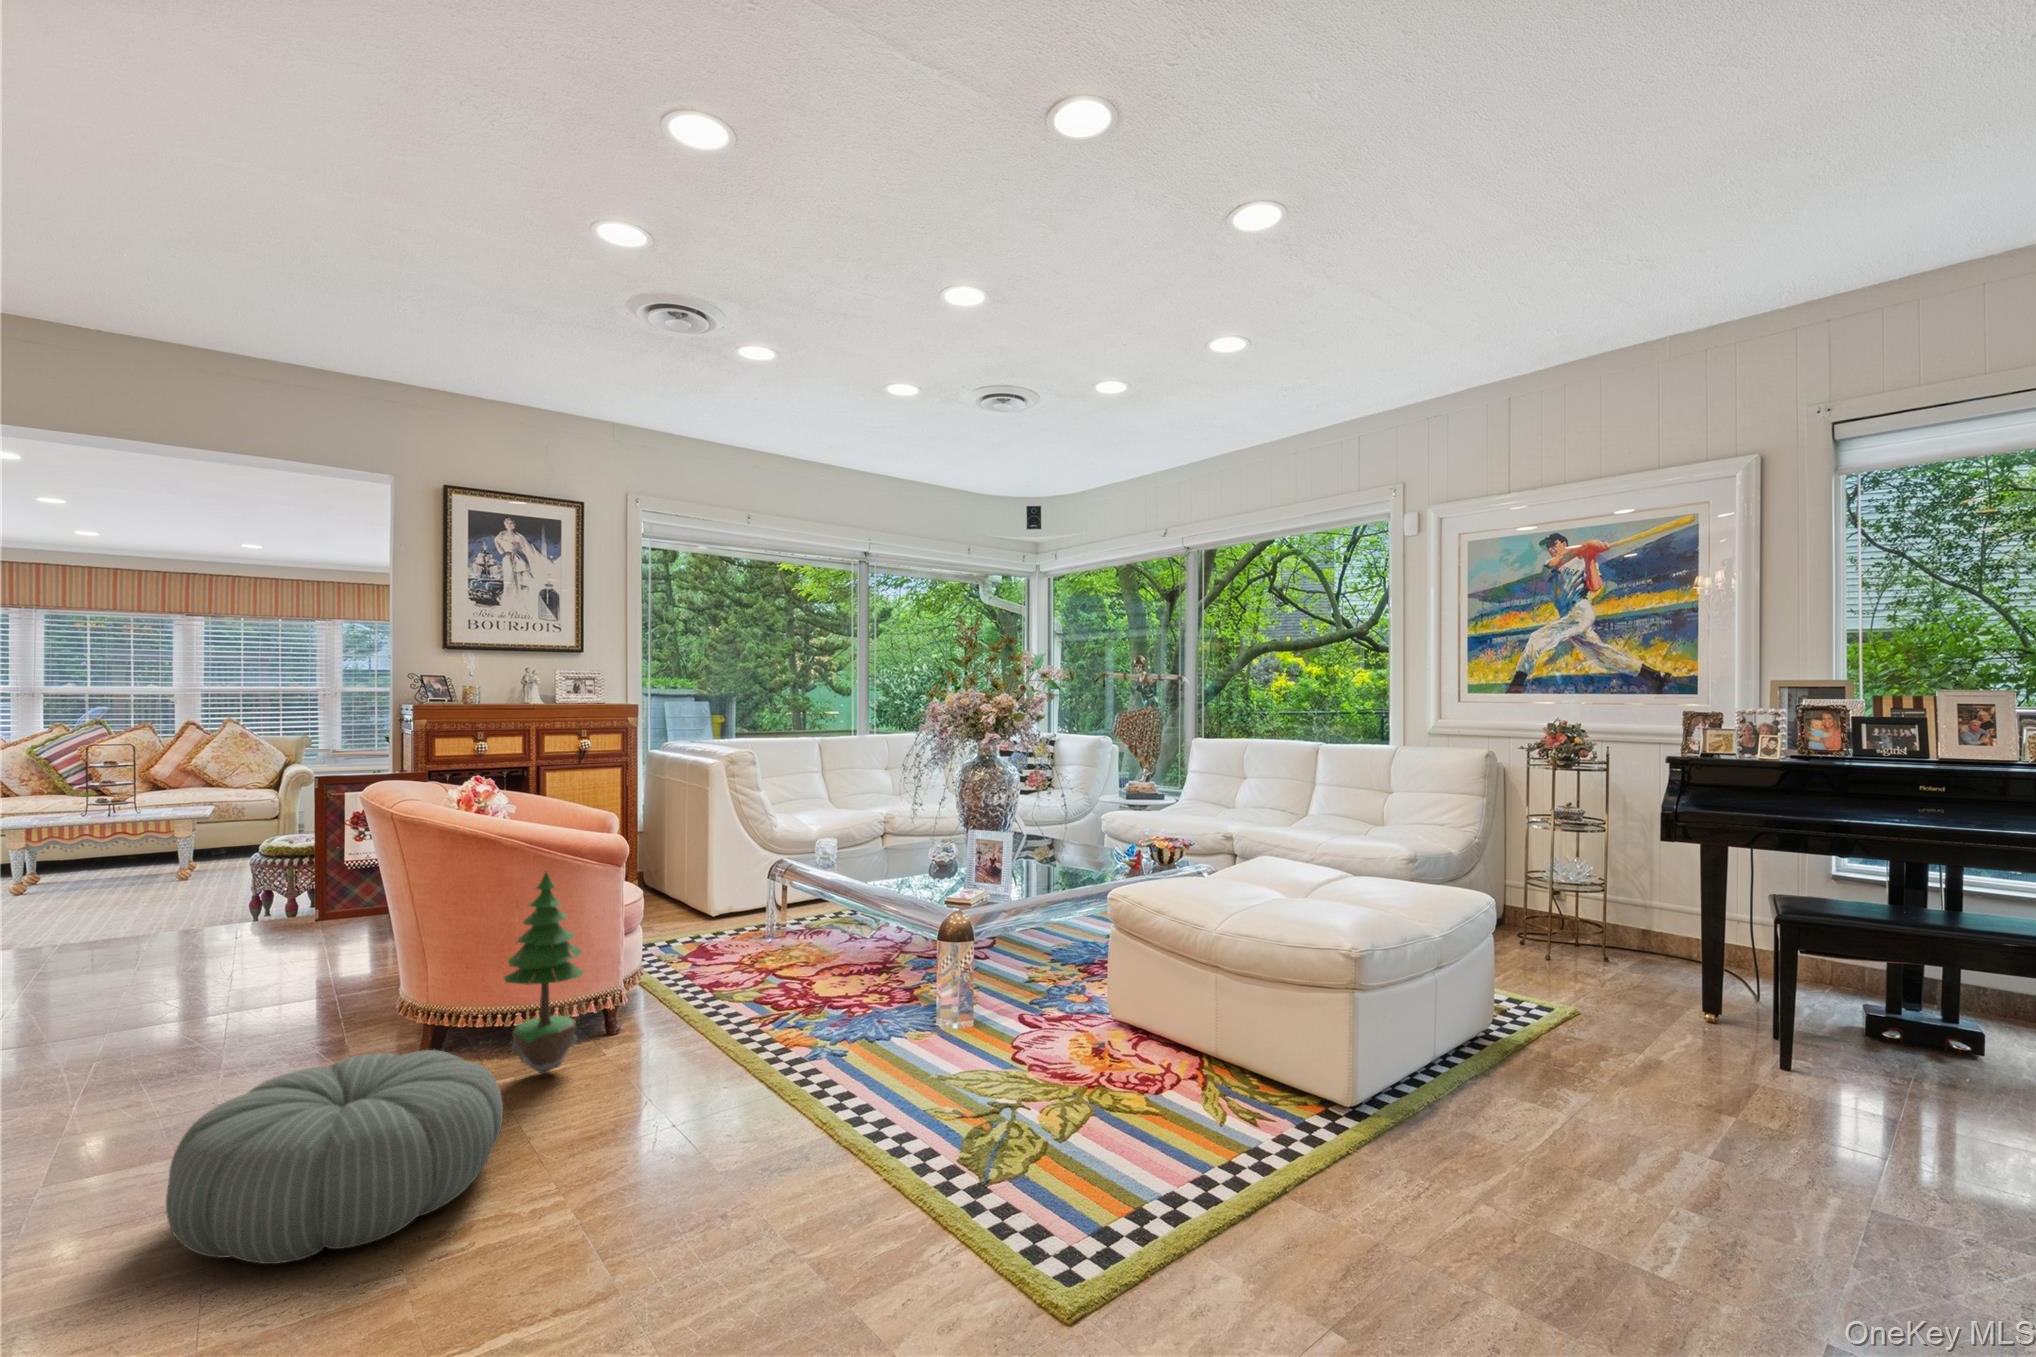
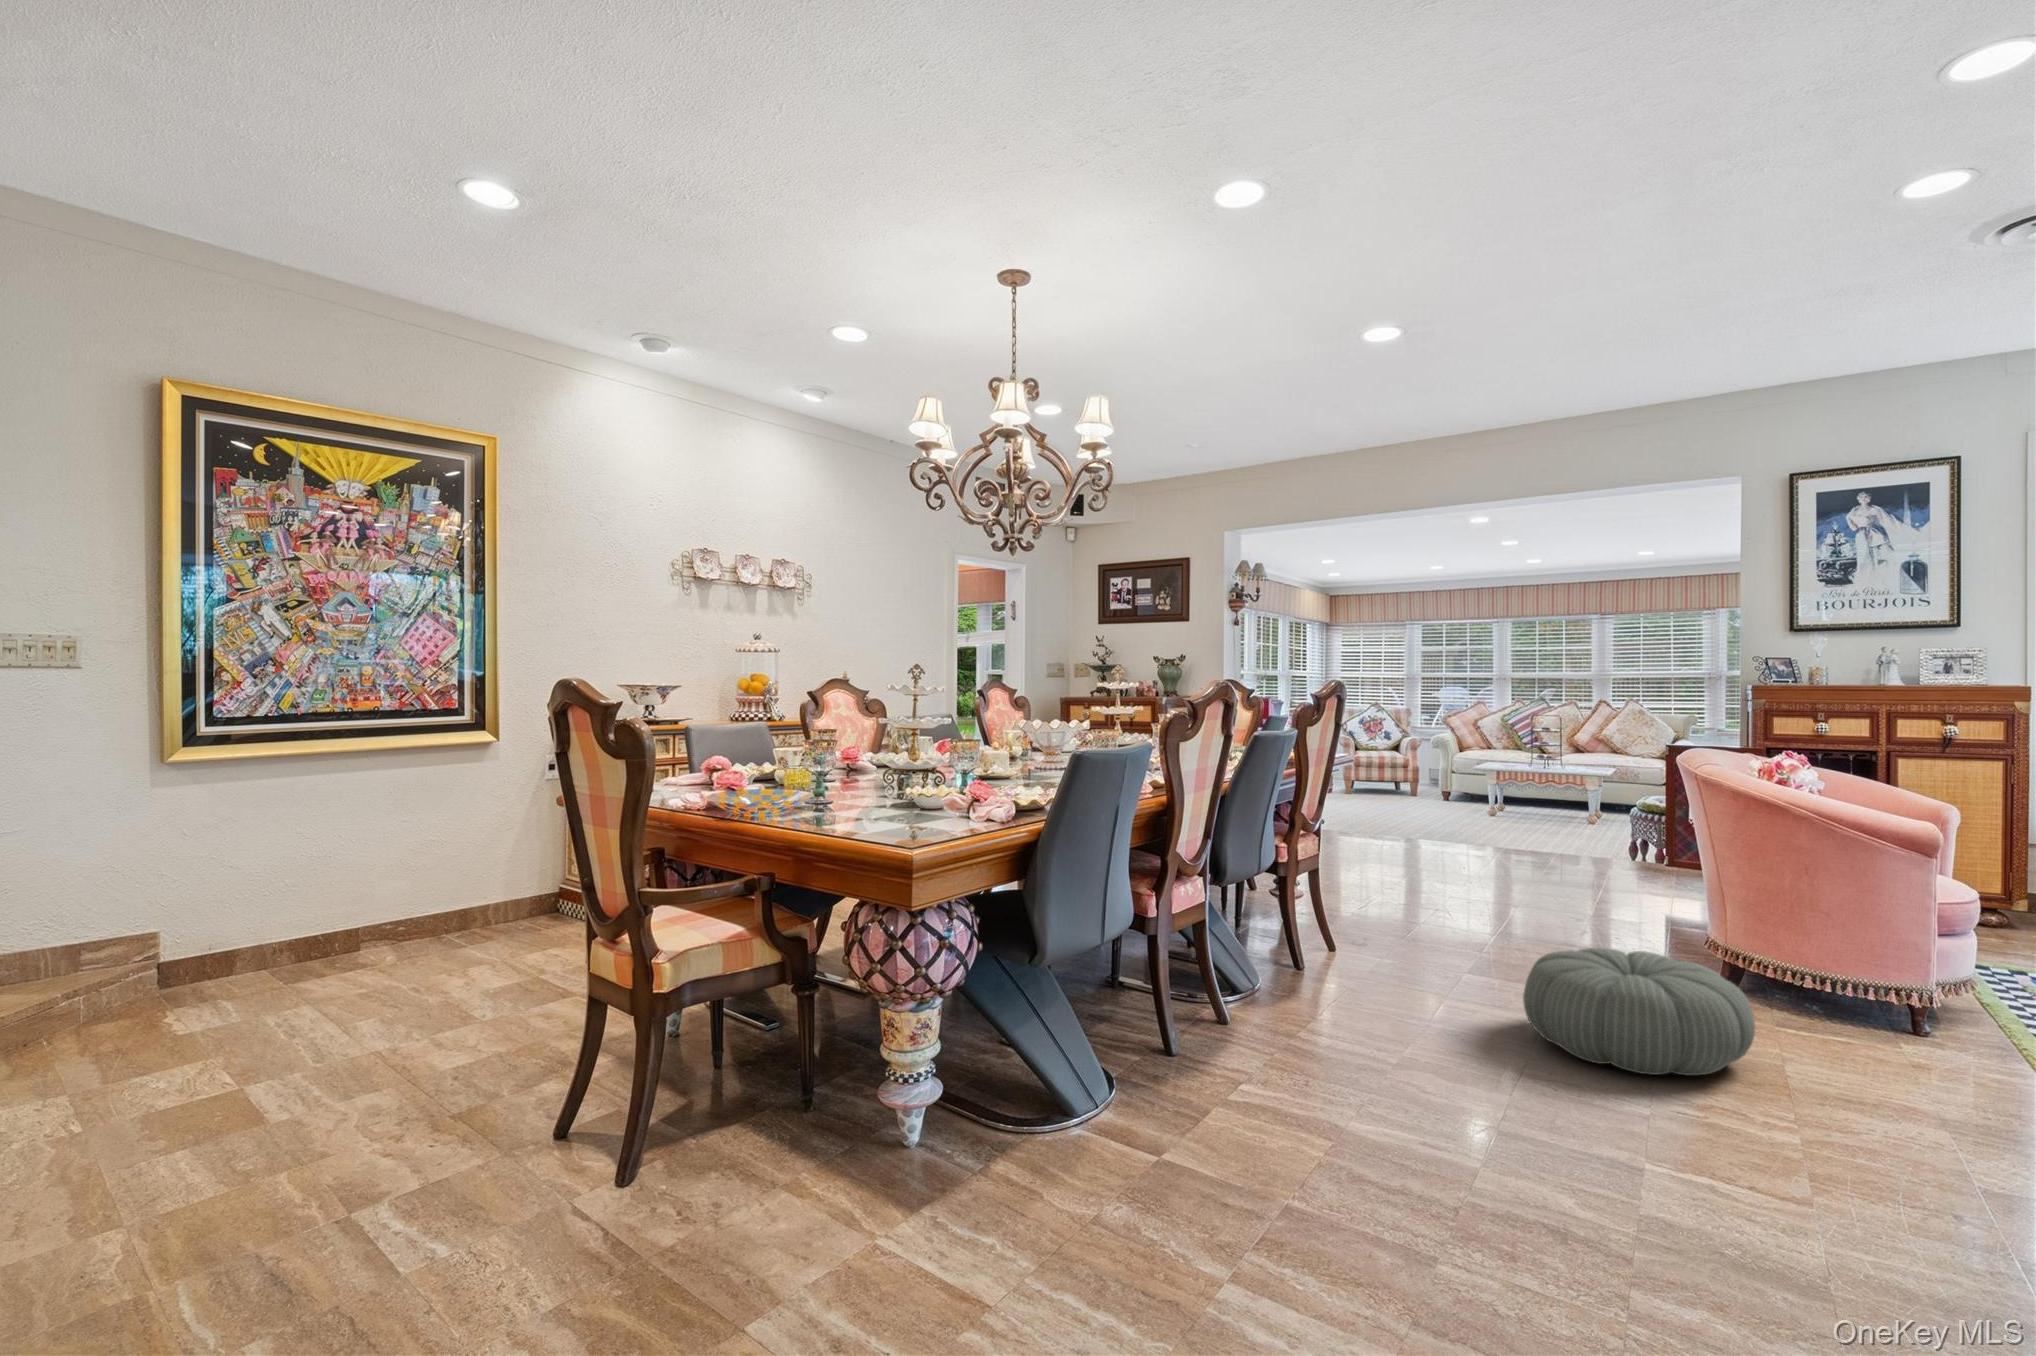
potted tree: present [504,872,583,1074] -> none [1783,845,1869,1033]

